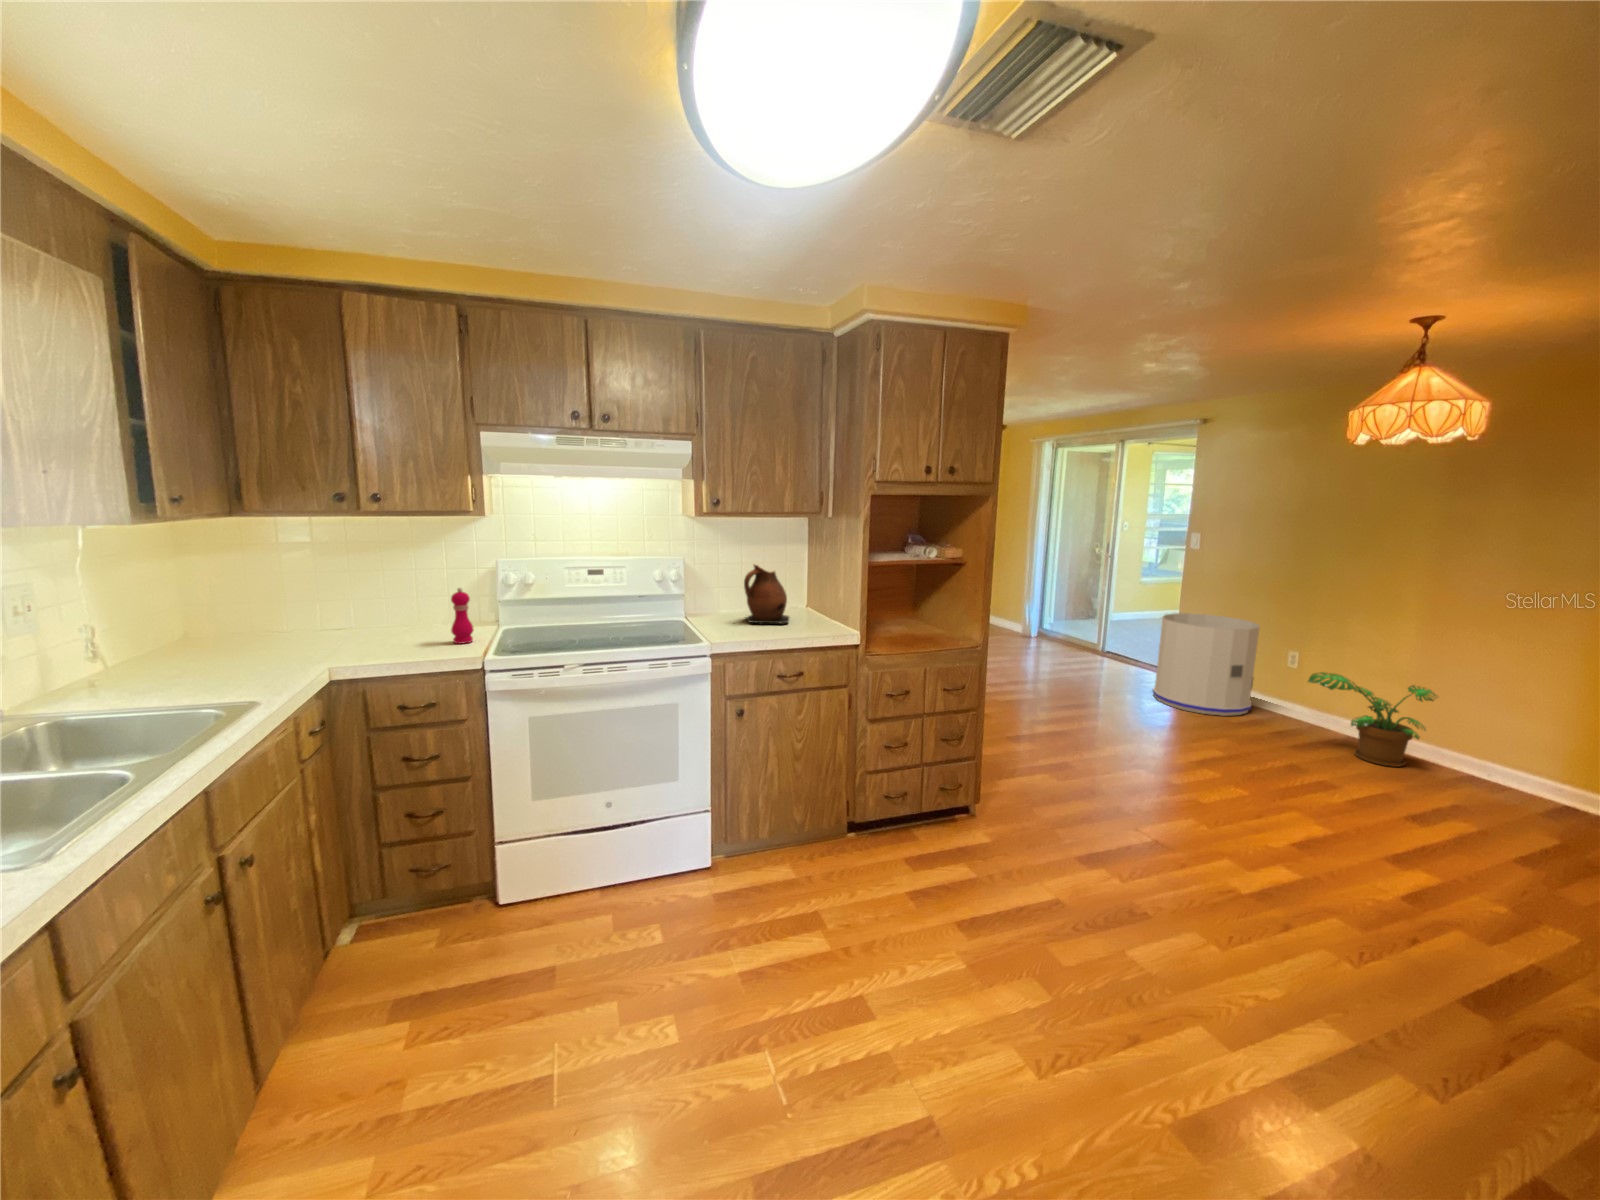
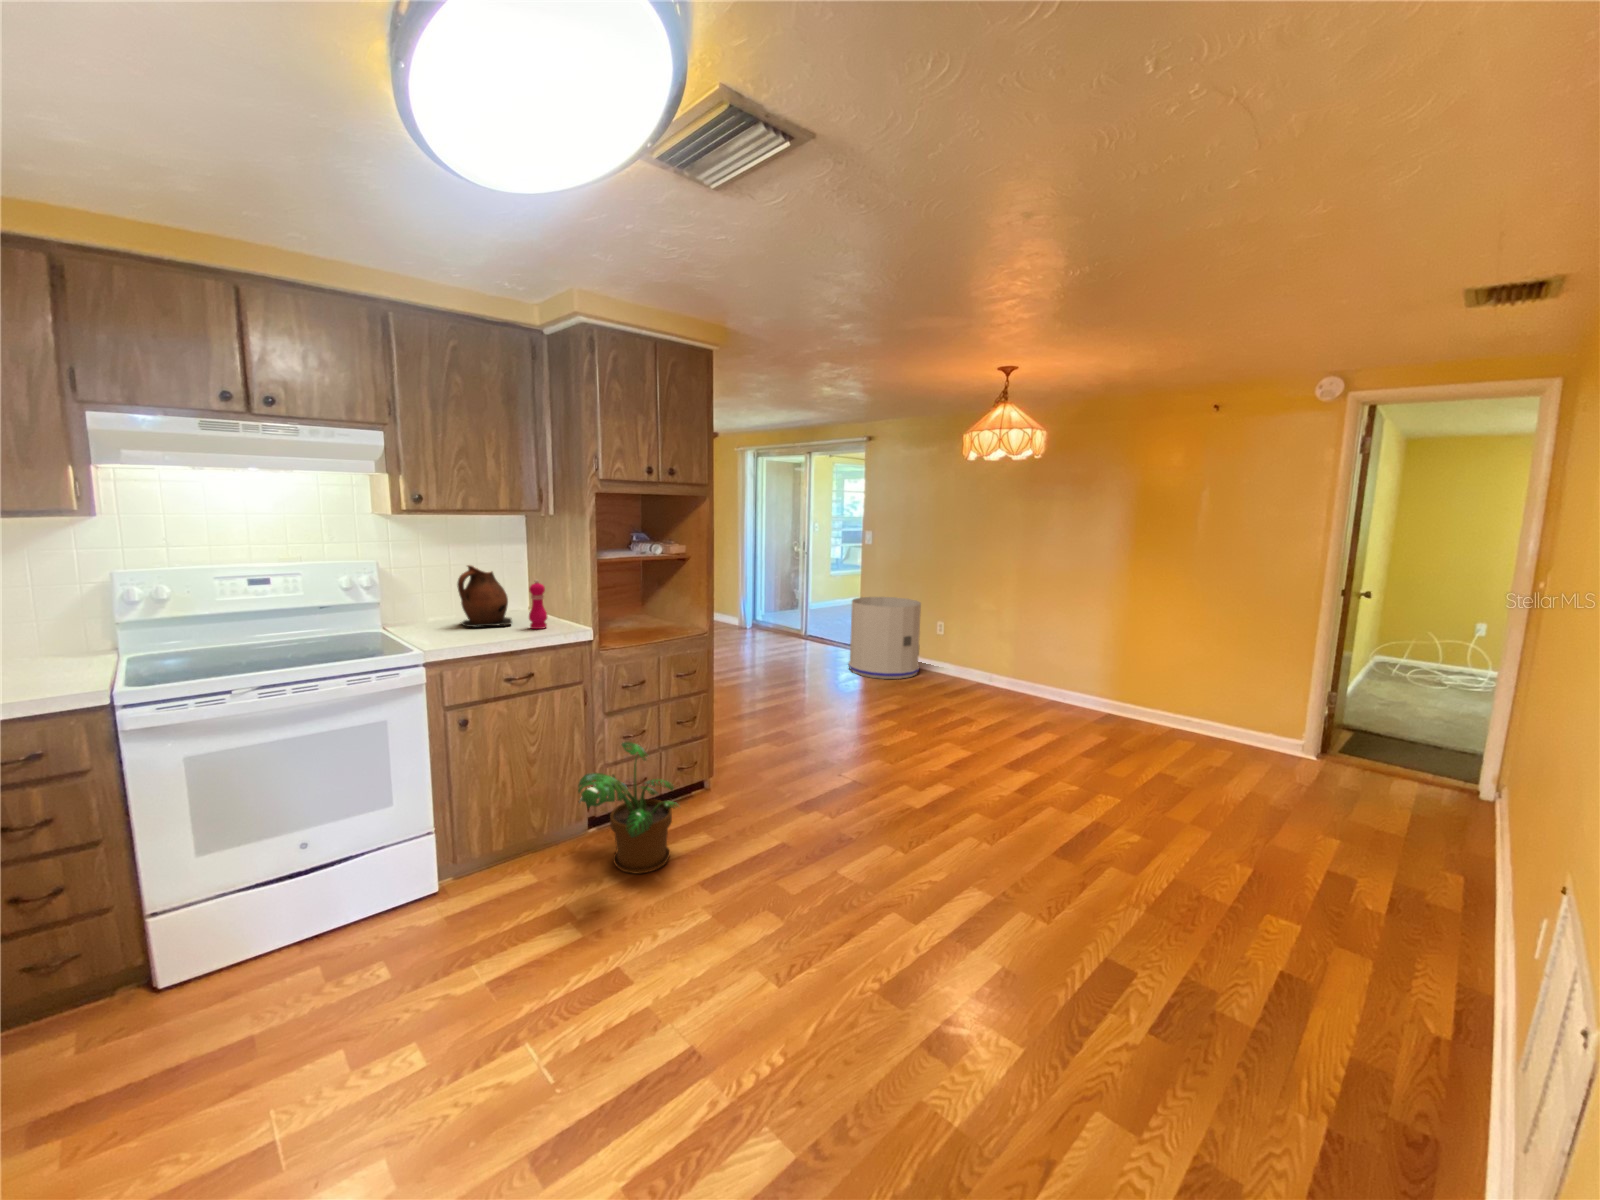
pepper mill: present [451,588,473,644] -> present [529,580,547,629]
potted plant: present [1308,672,1437,767] -> present [578,741,679,874]

